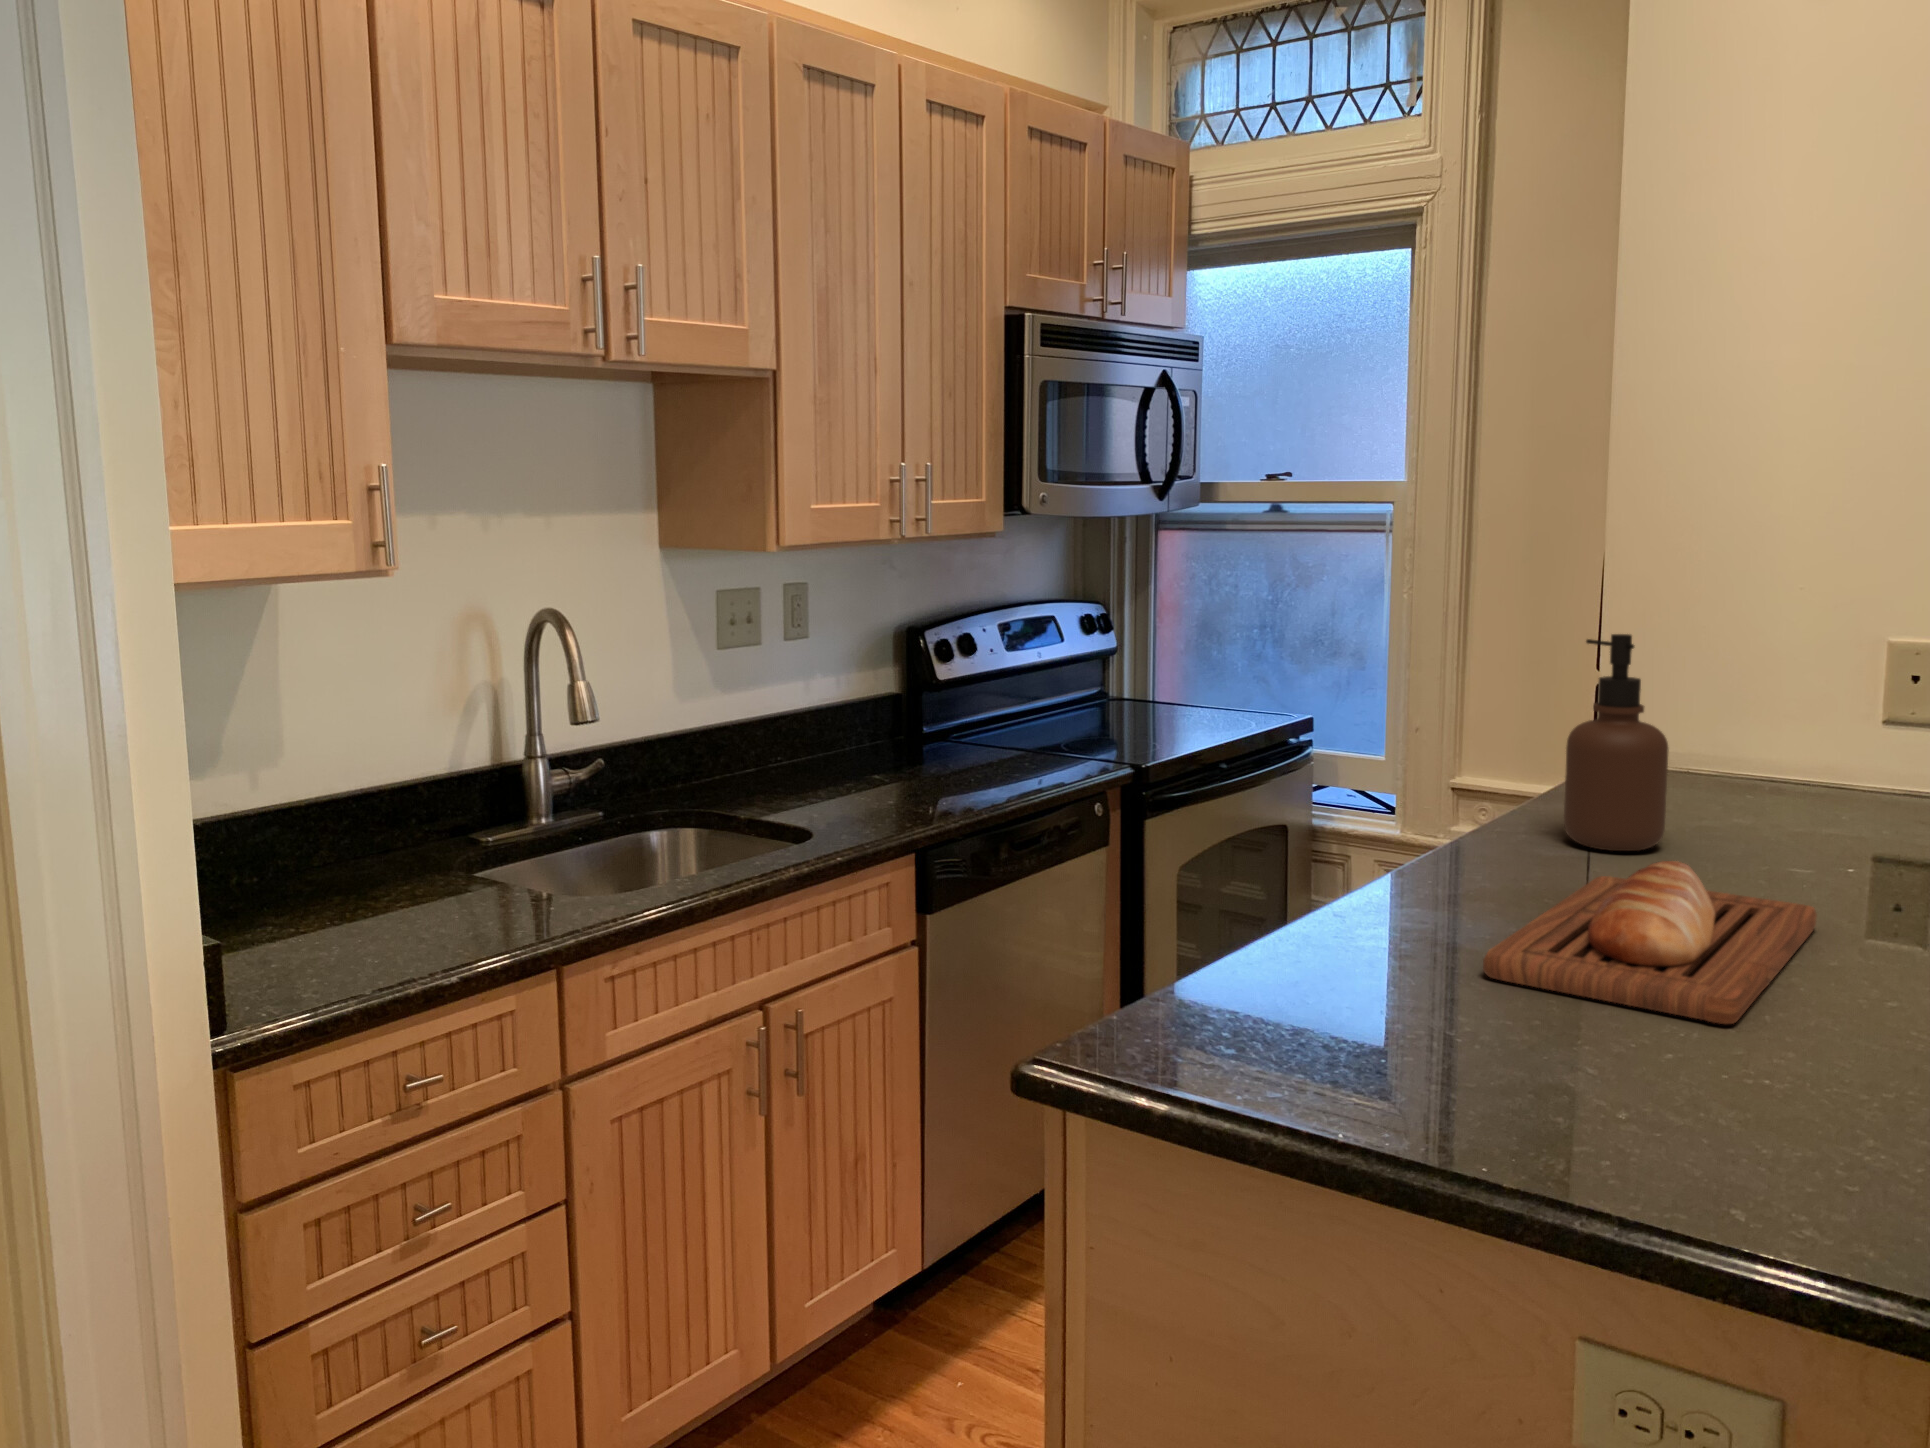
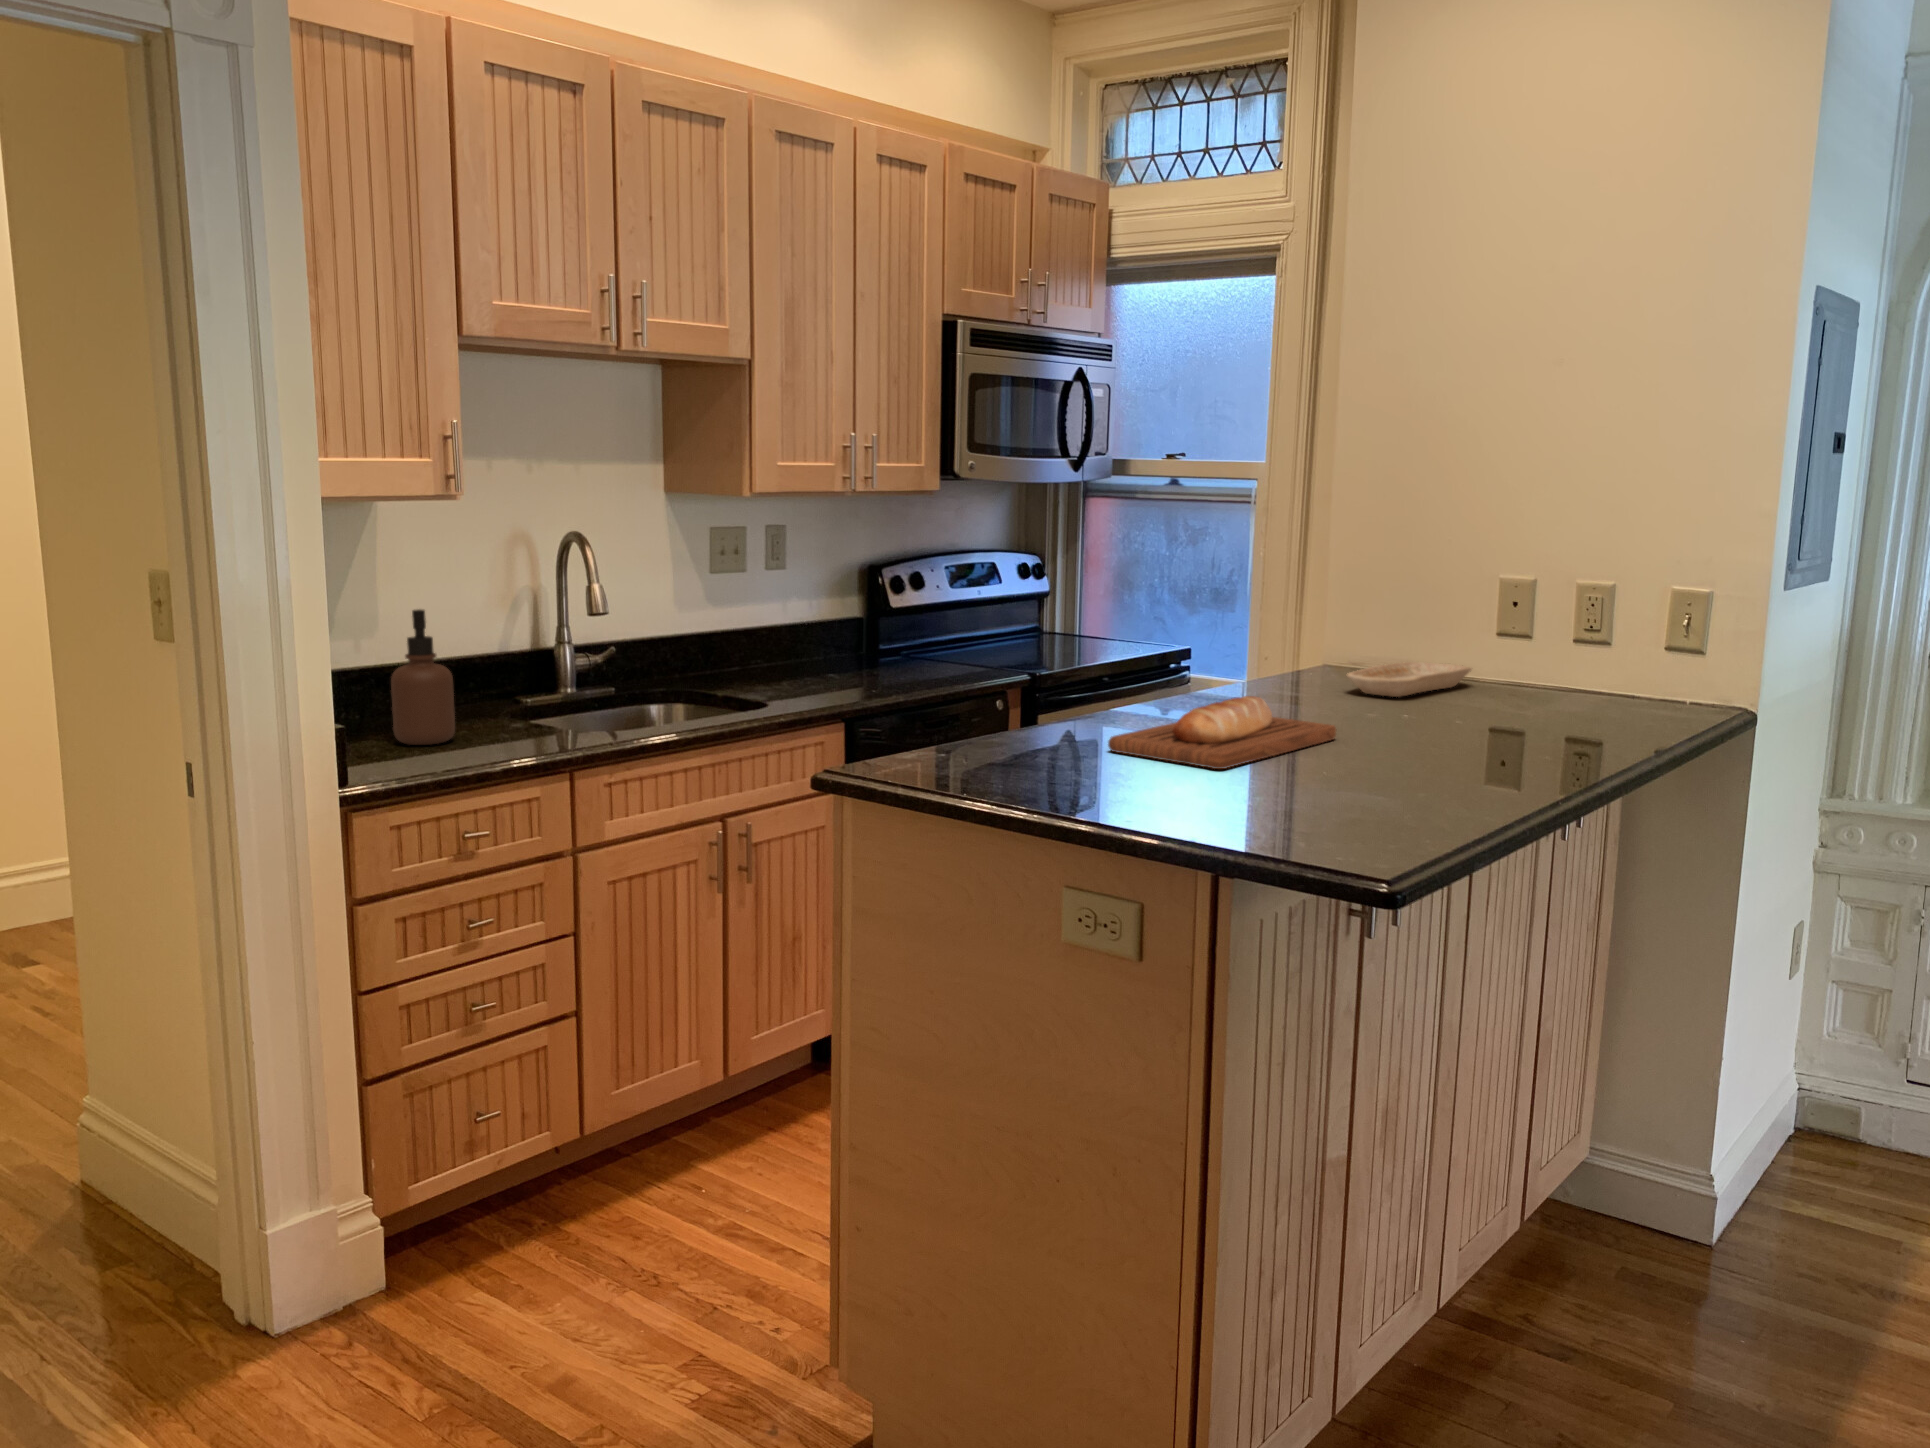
soap dispenser: present [1564,634,1669,851] -> present [391,609,455,745]
tray: none [1690,759,1852,823] -> present [1347,662,1471,697]

